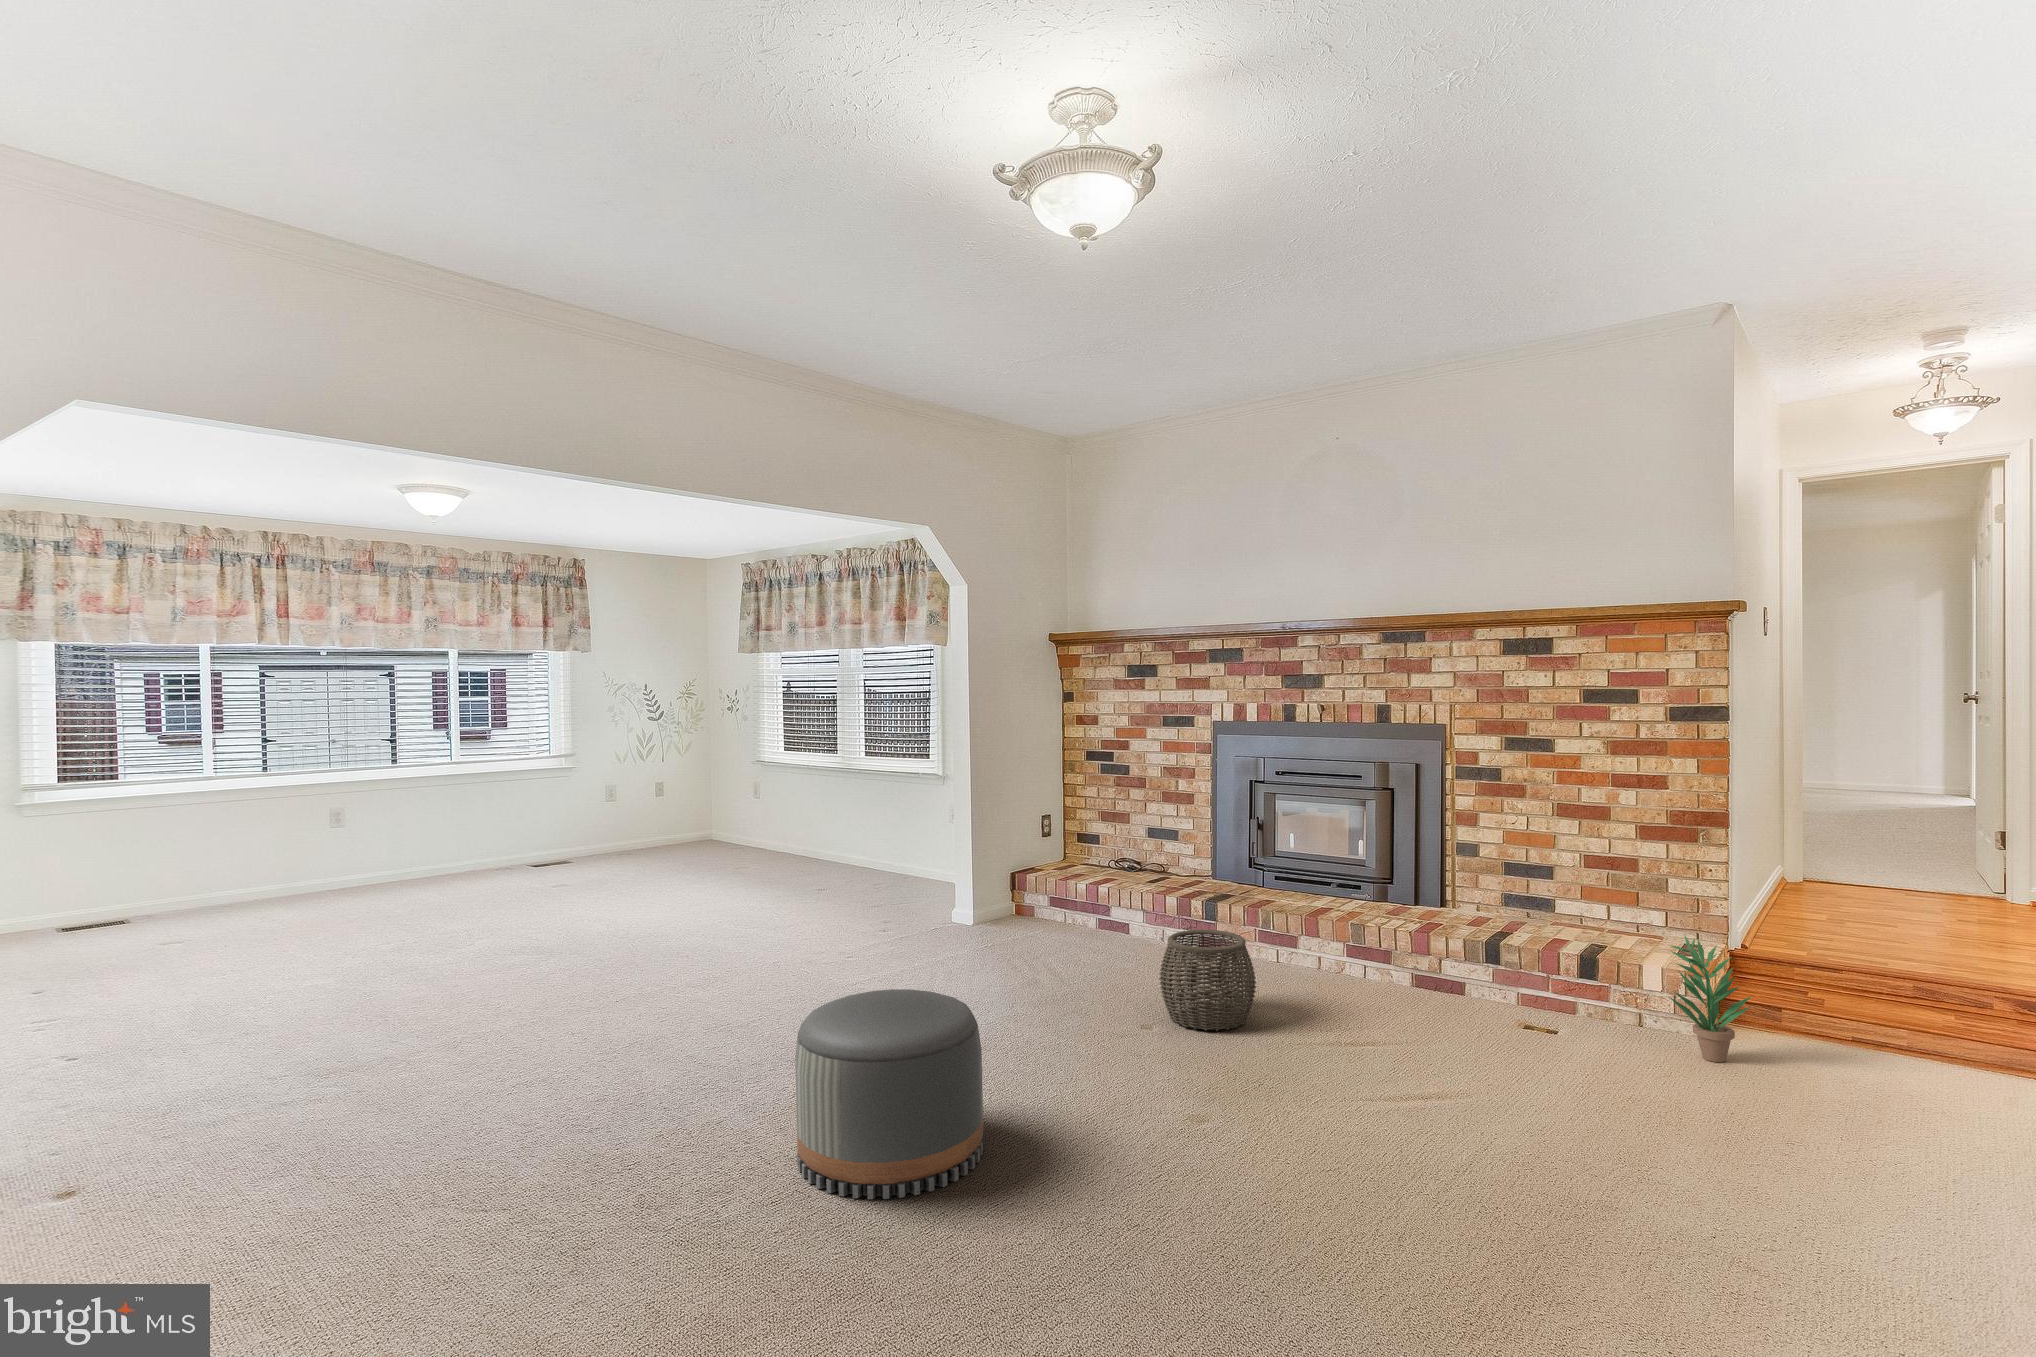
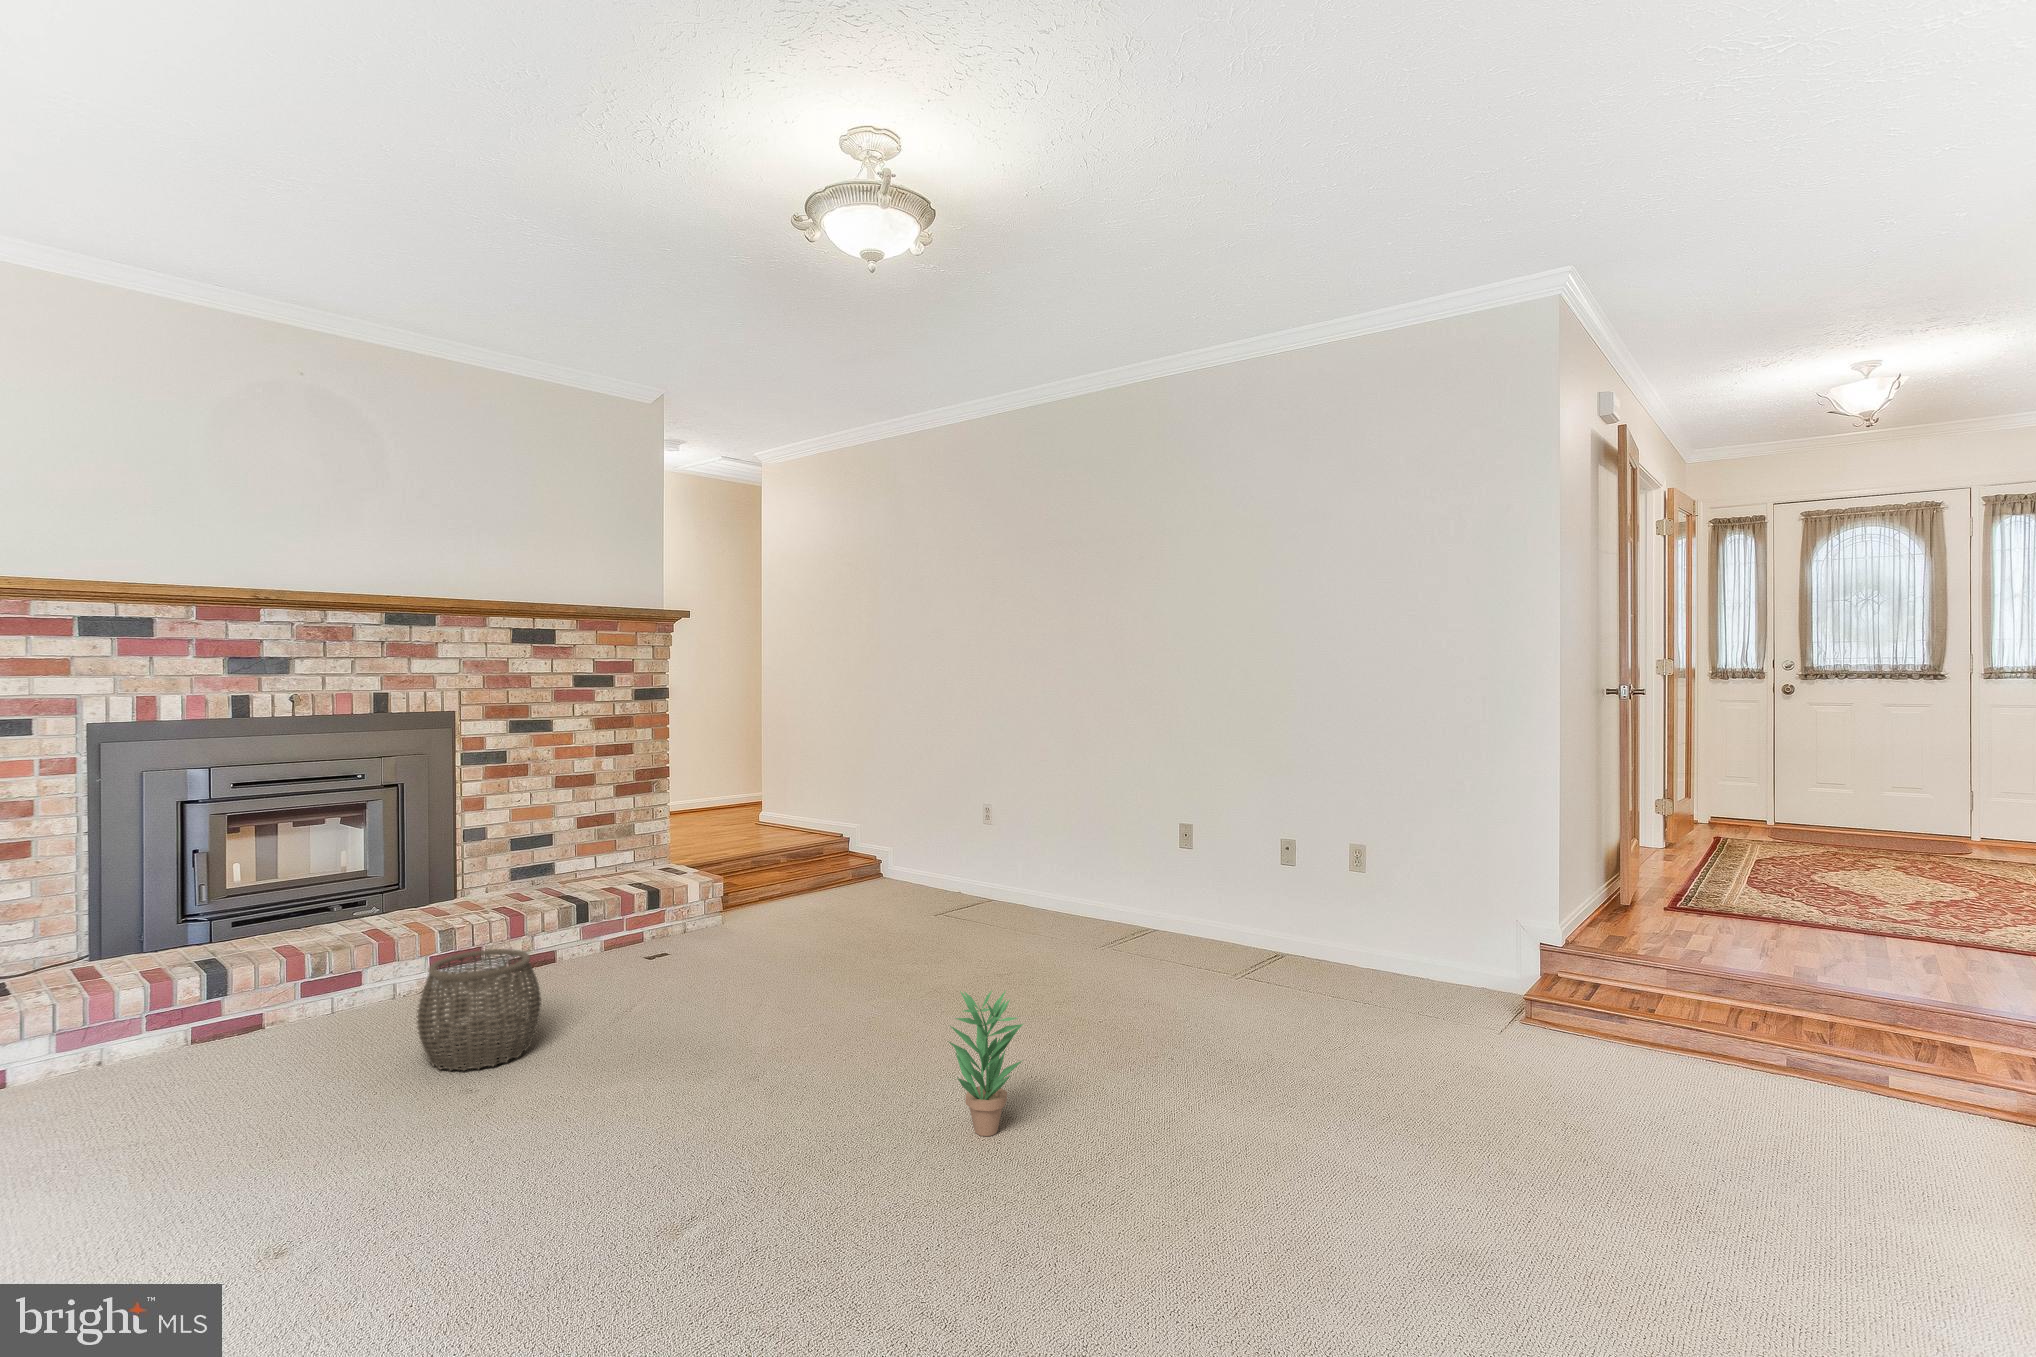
potted plant: present [1670,935,1752,1062] -> present [949,991,1023,1136]
pouf: present [795,989,983,1199] -> none [569,1032,818,1319]

